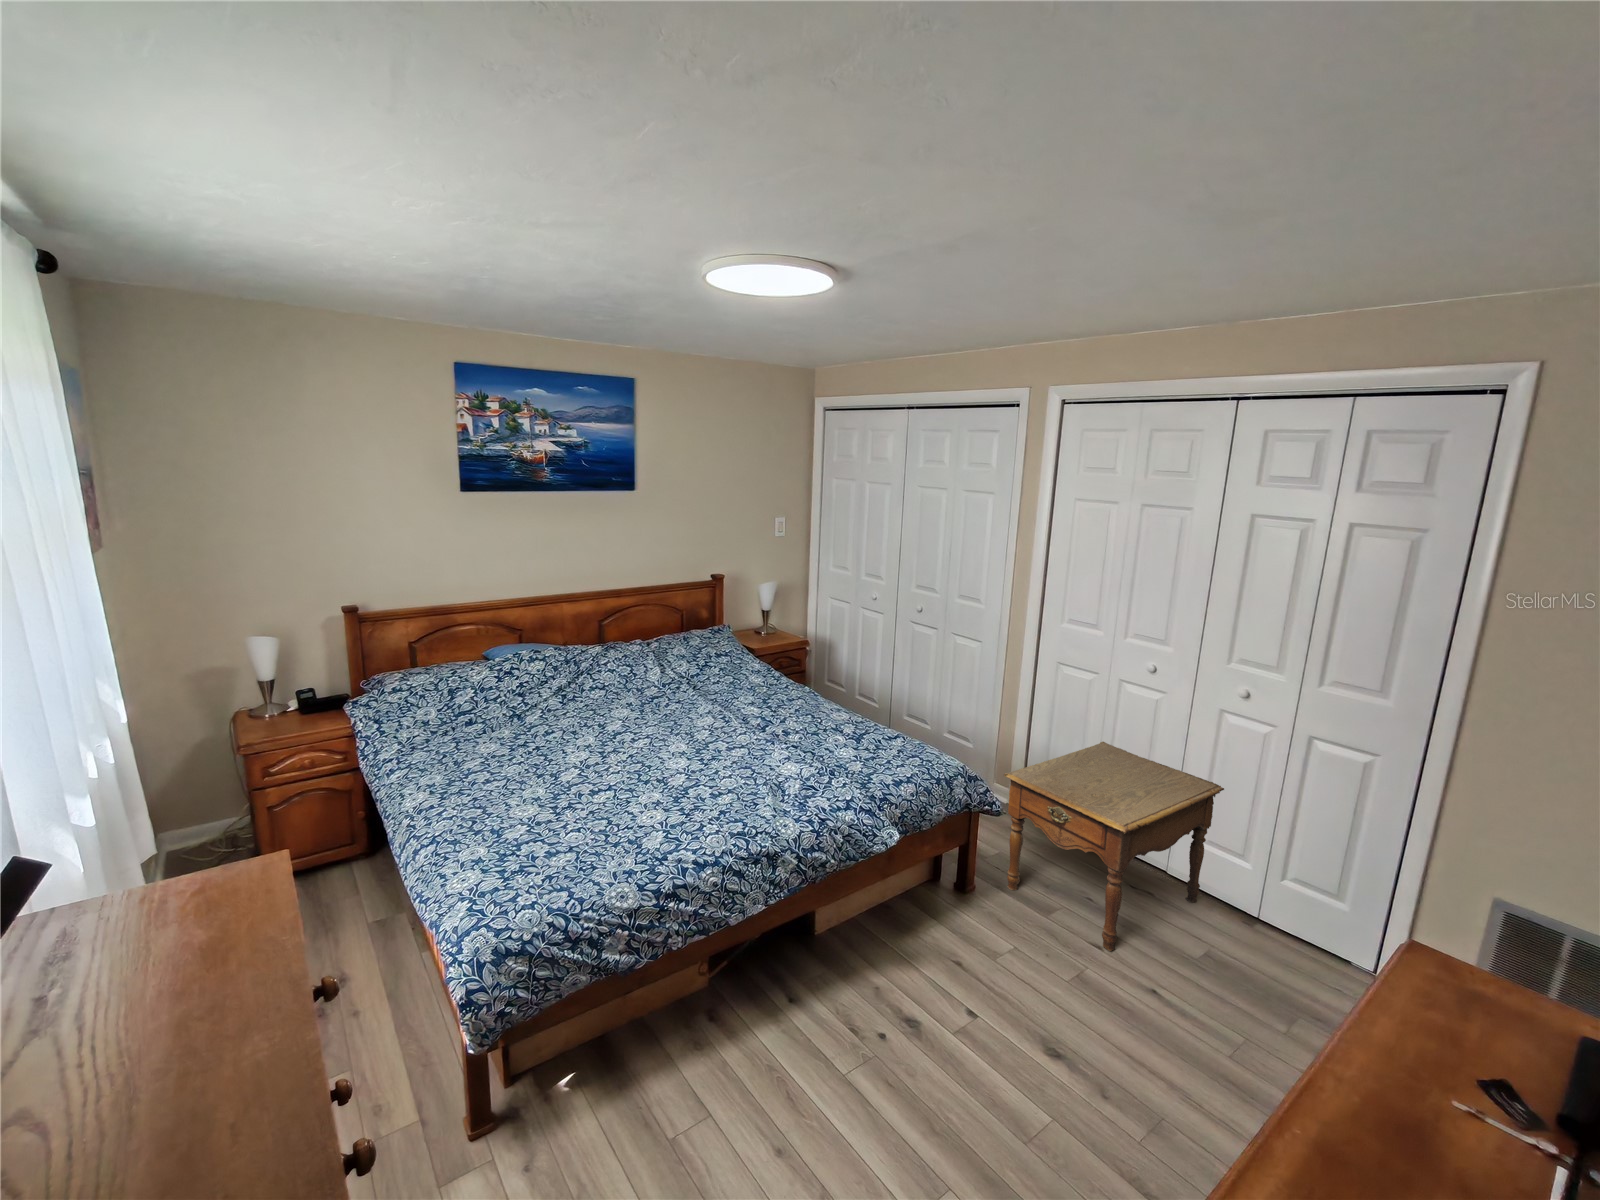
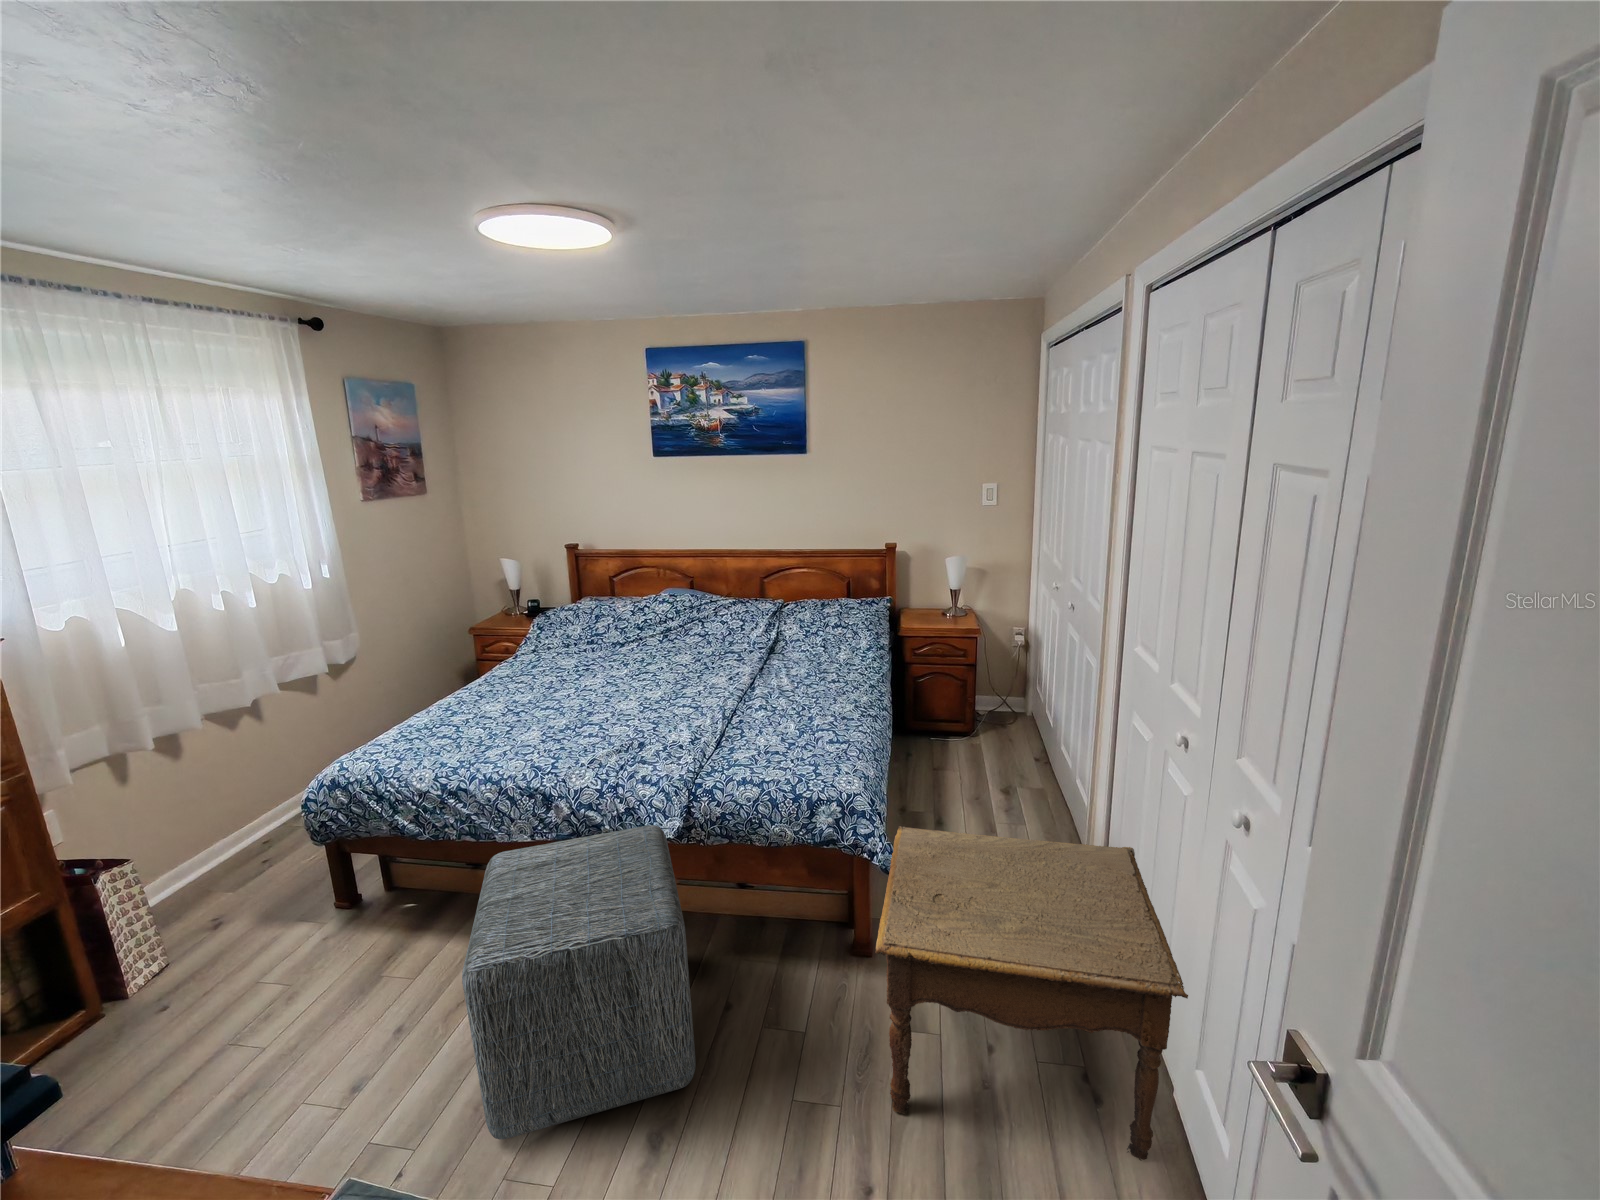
ottoman: none [816,835,1038,1140] -> present [462,825,696,1139]

